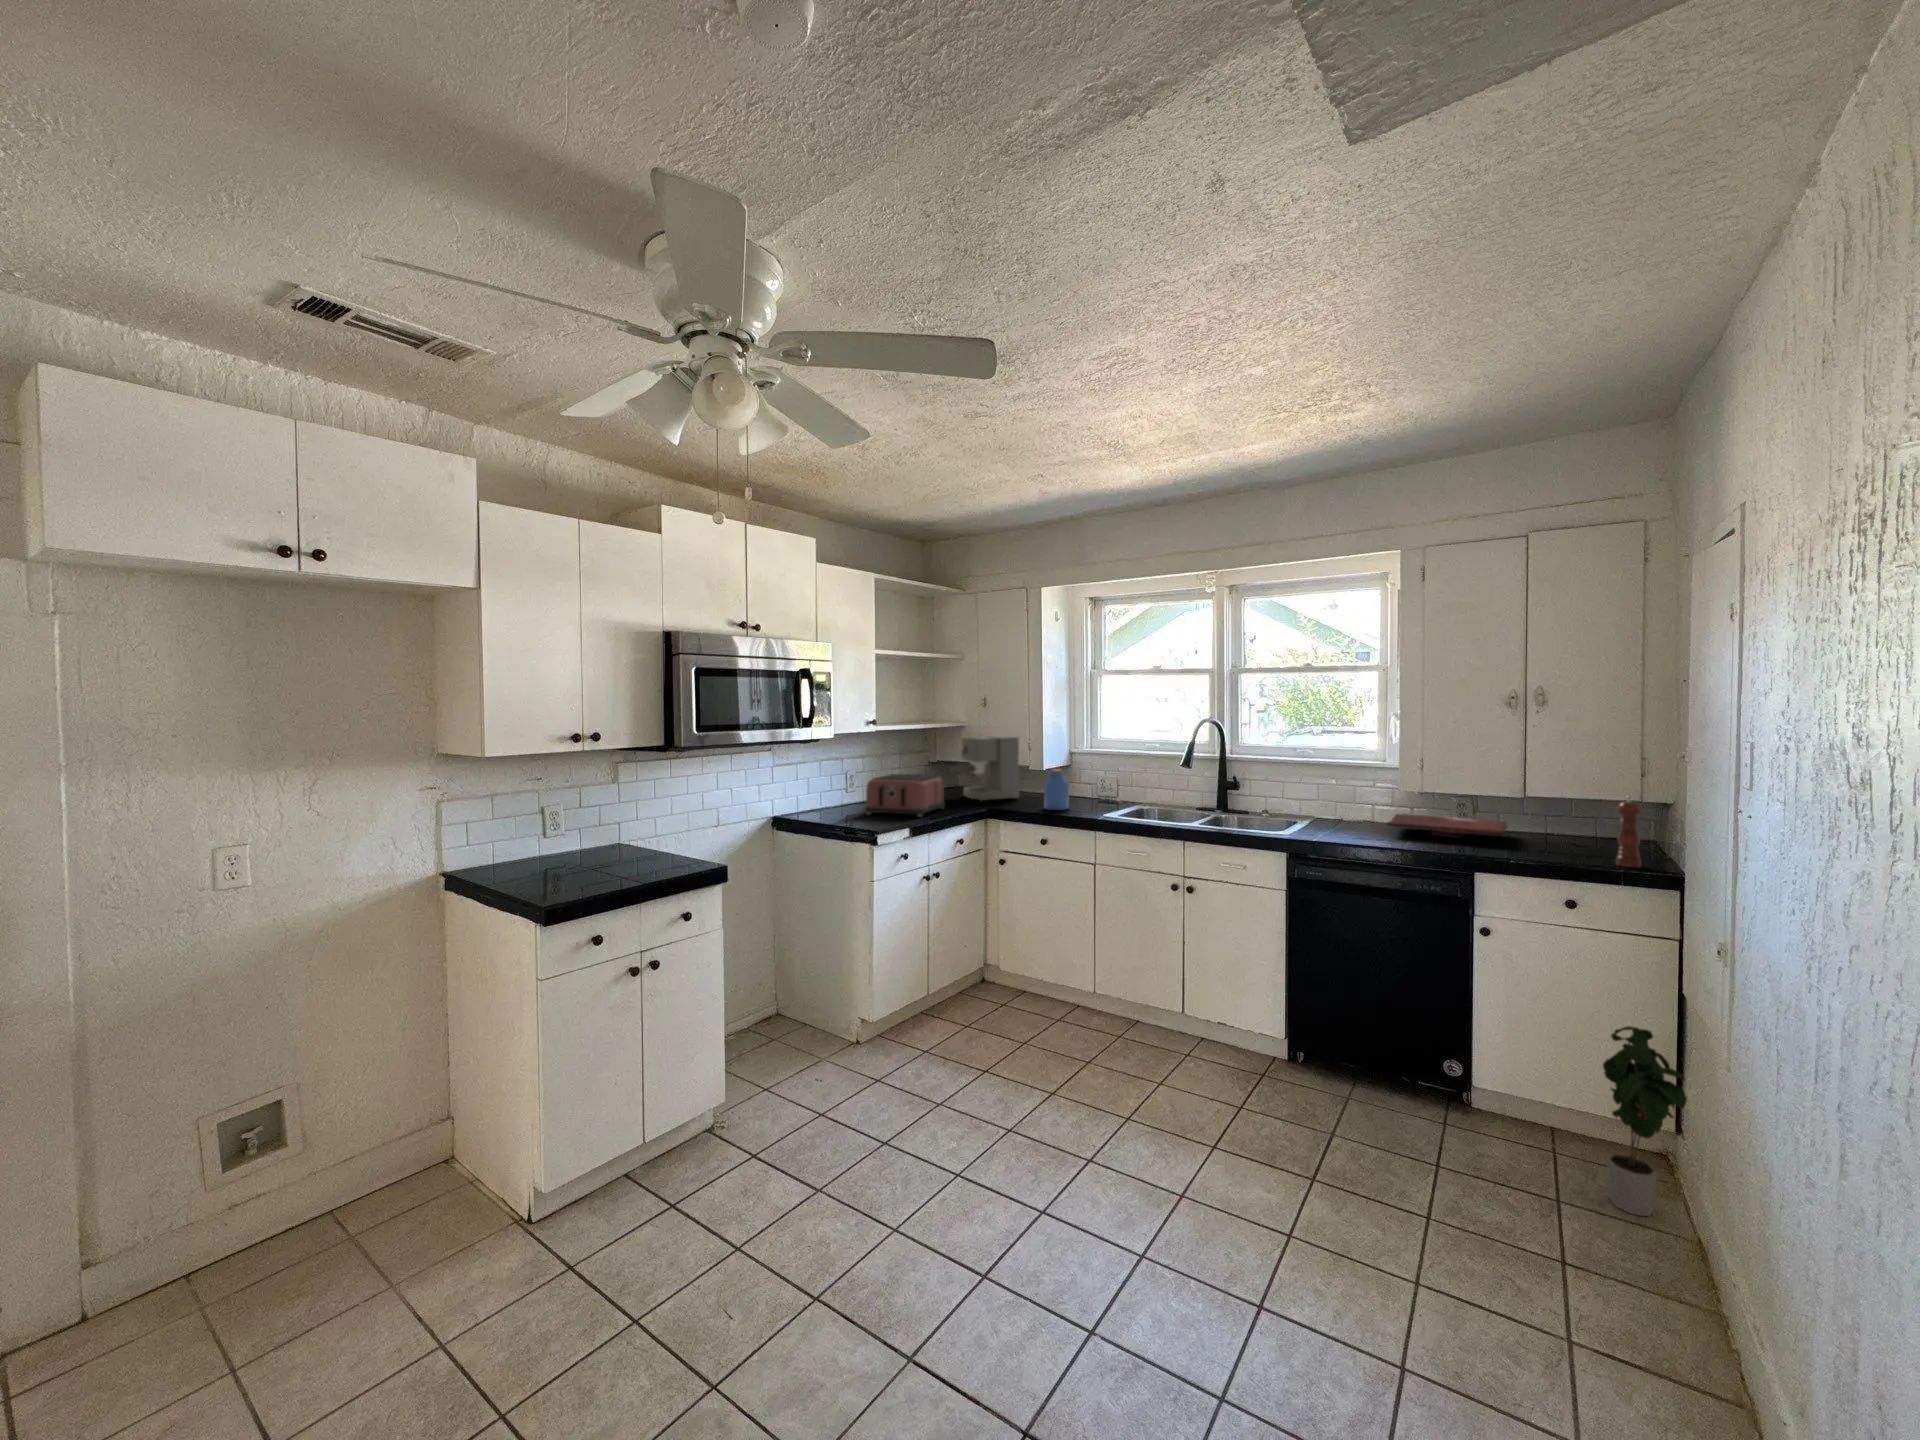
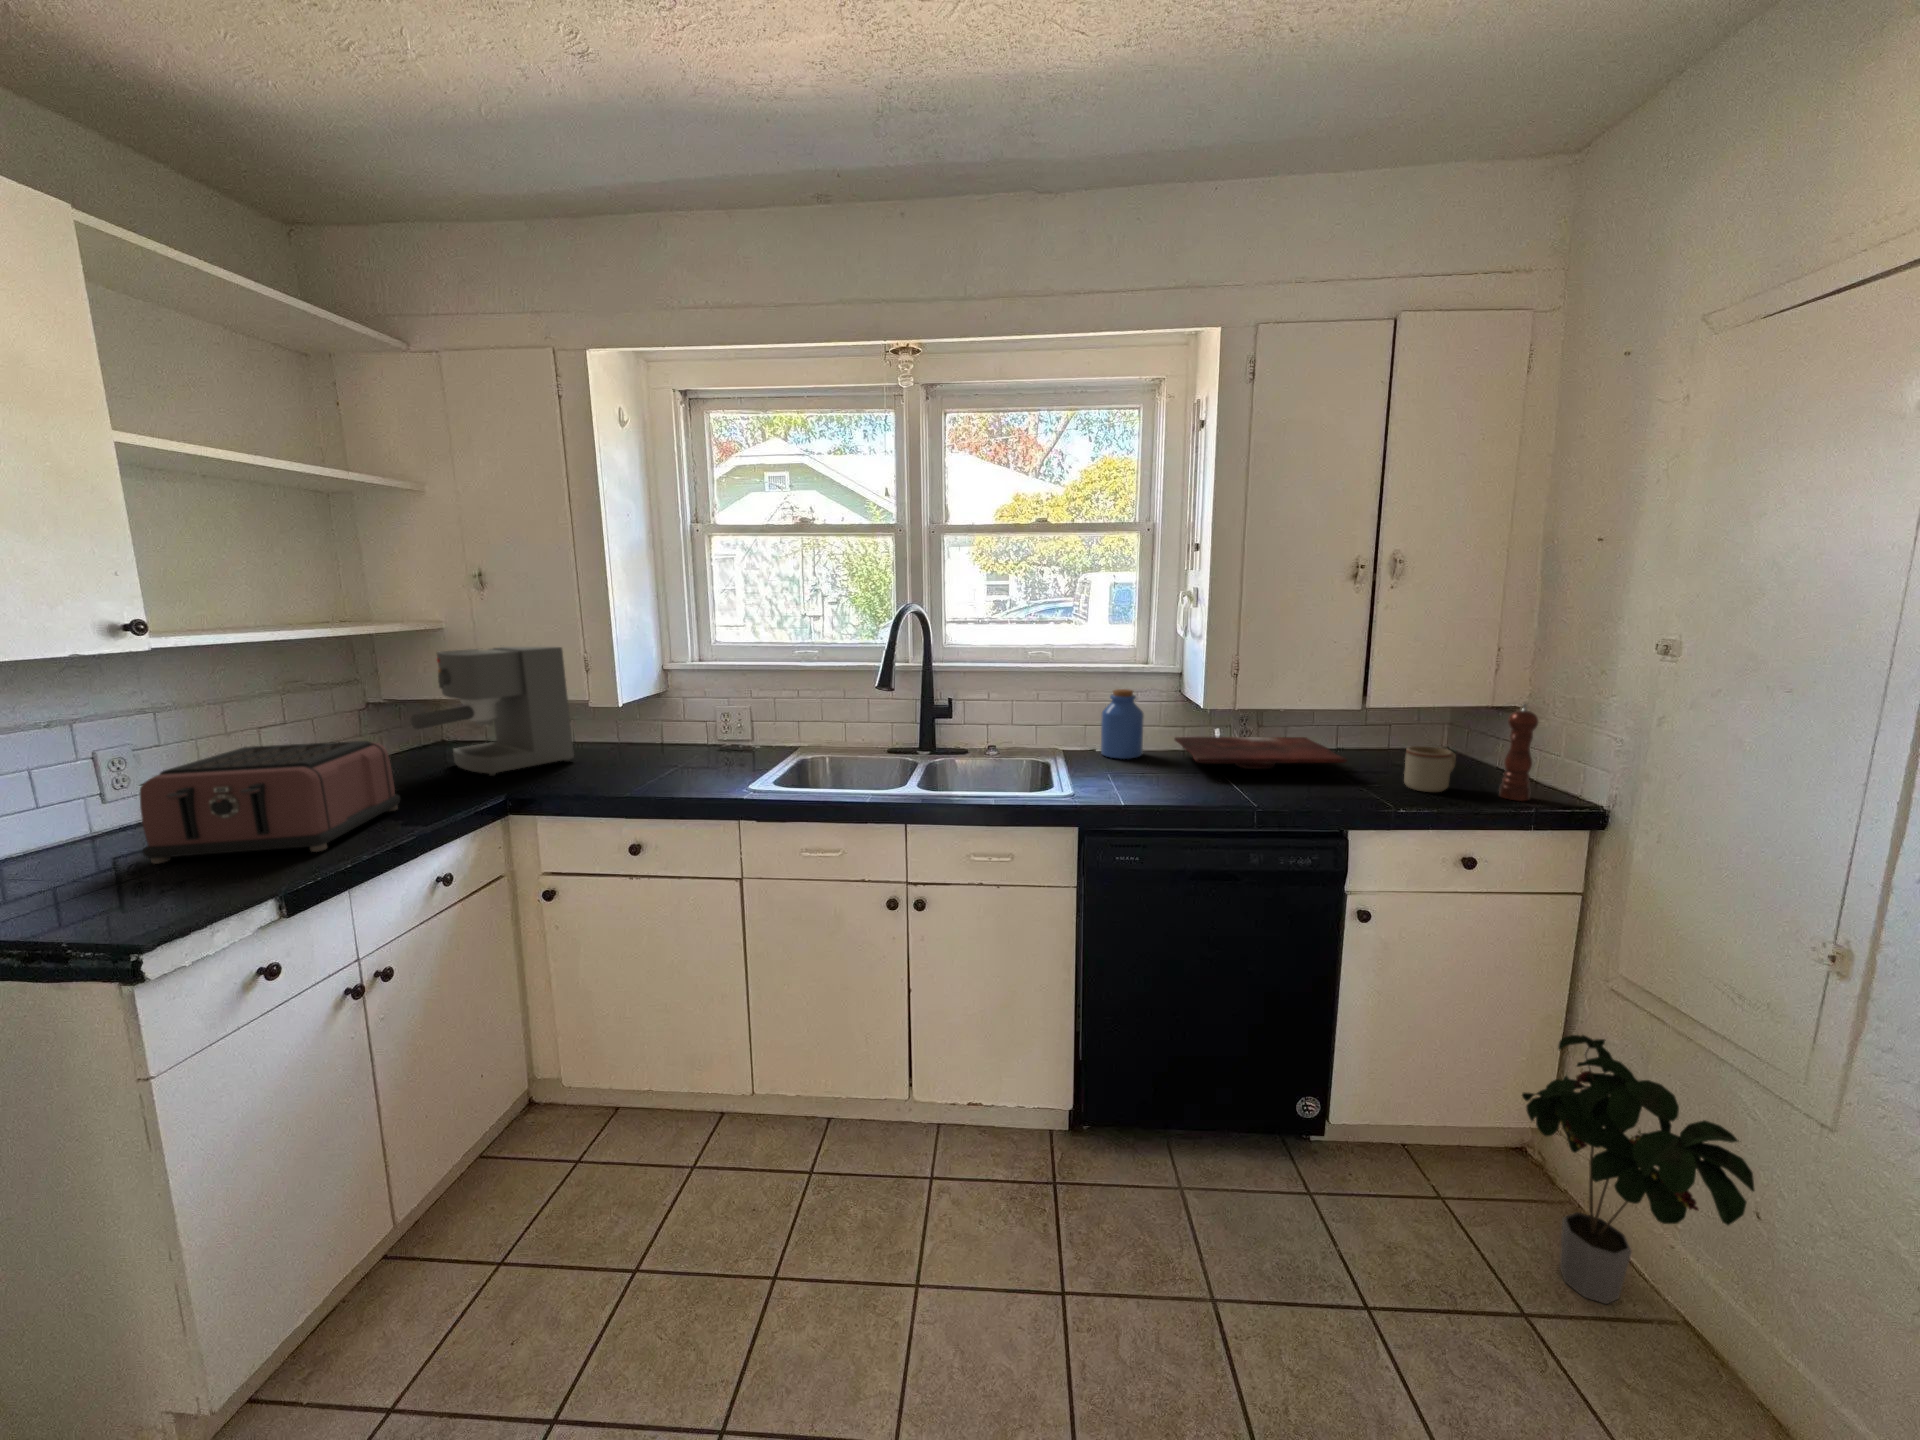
jar: present [1044,769,1069,810] -> present [1101,689,1144,759]
mug: none [1545,825,1591,858] -> present [1404,746,1456,792]

